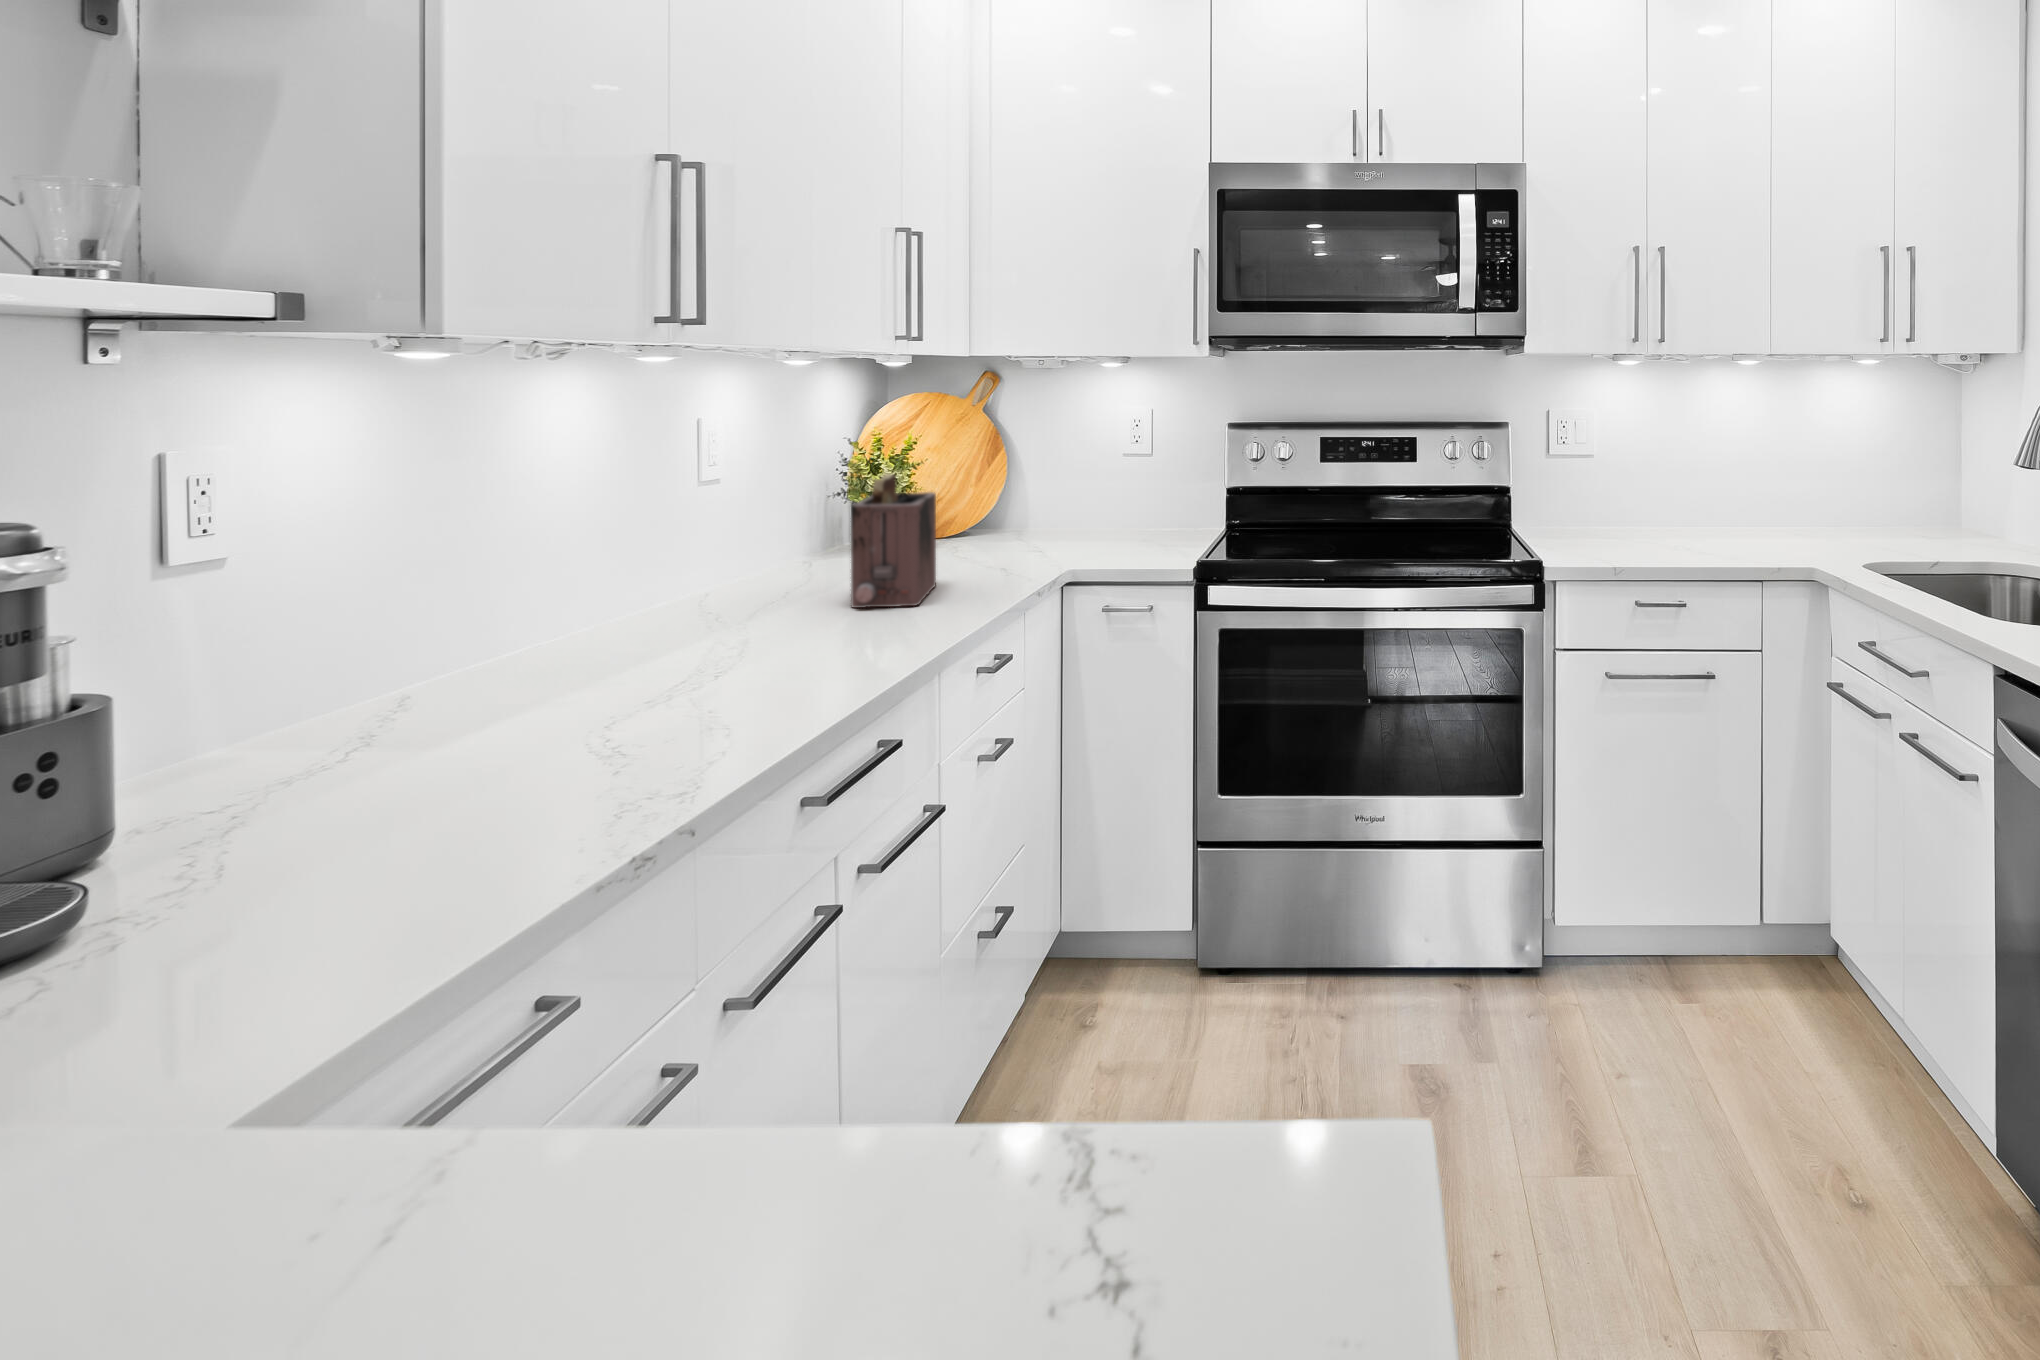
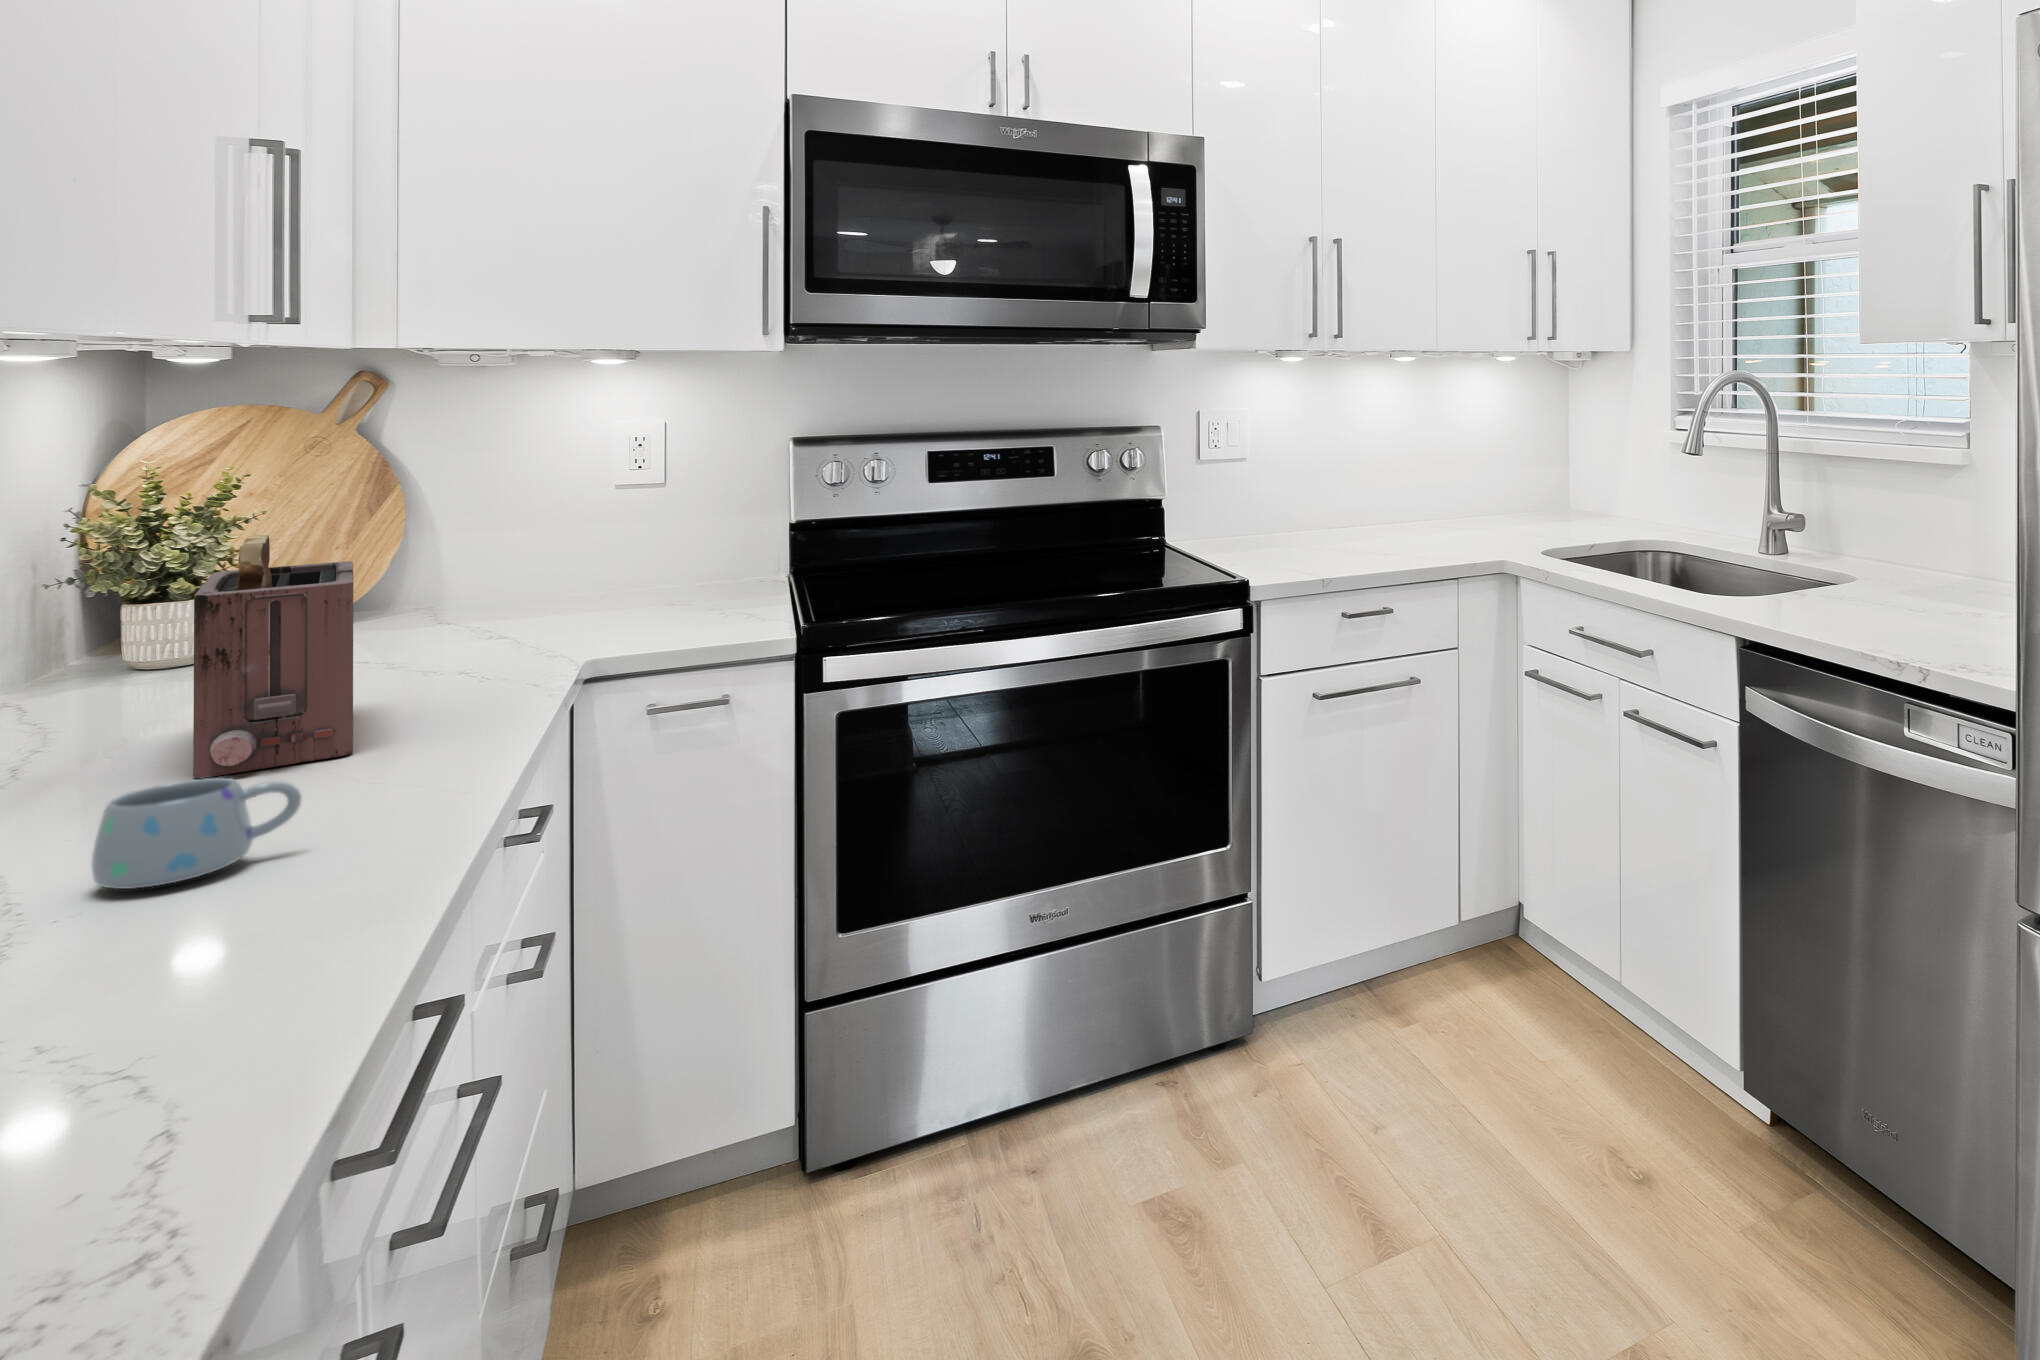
mug: none [780,602,861,652] -> present [91,778,301,889]

